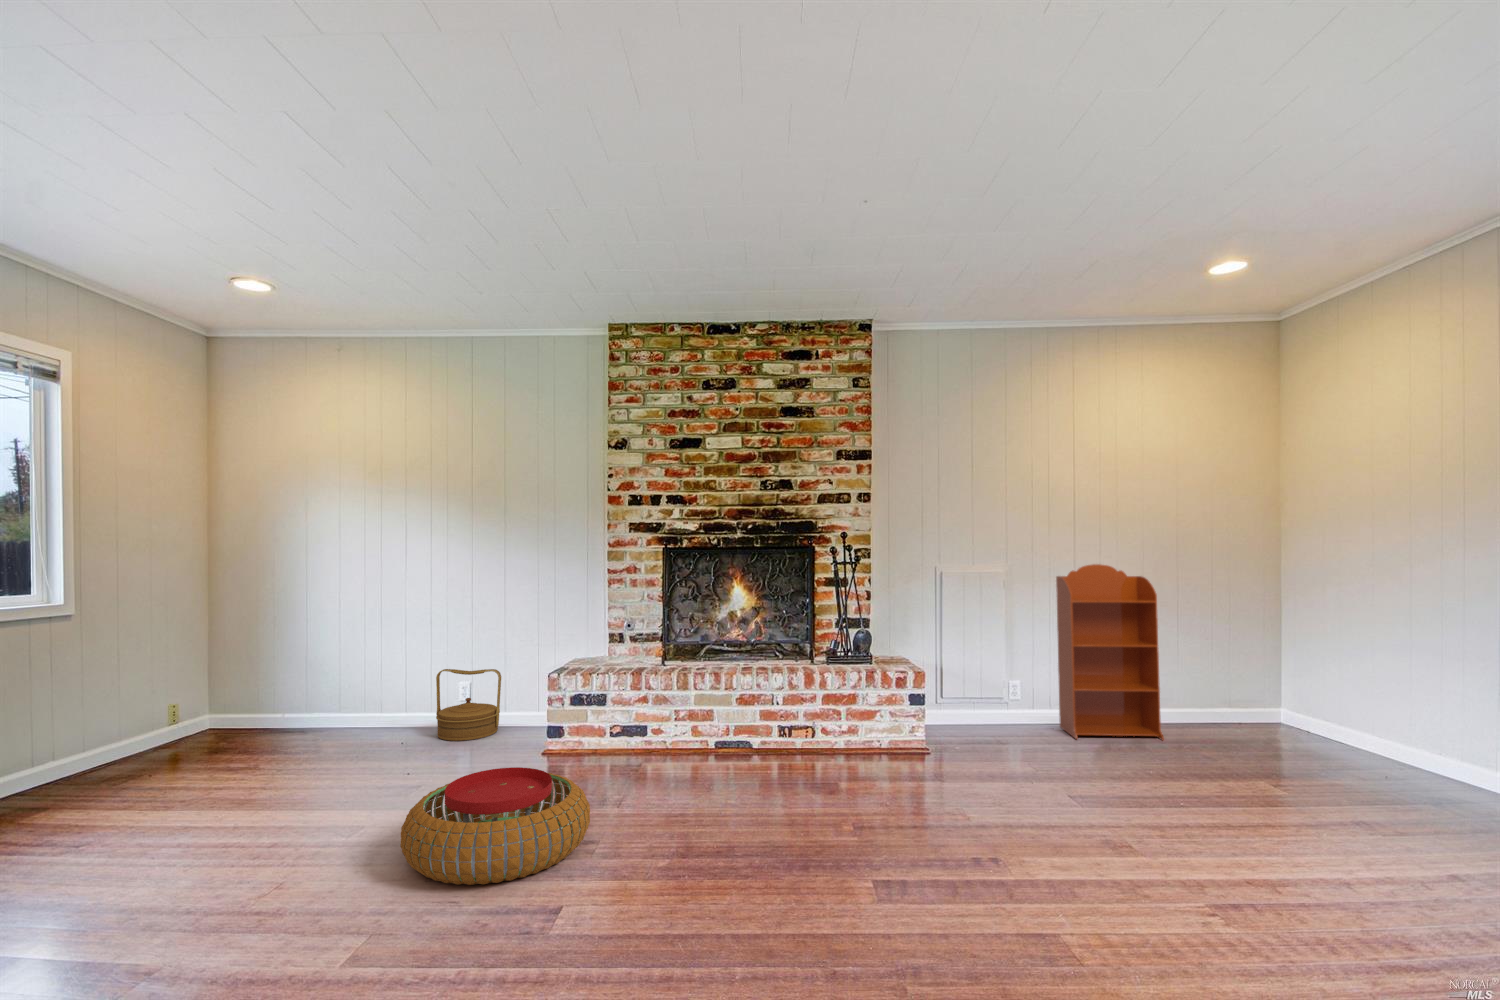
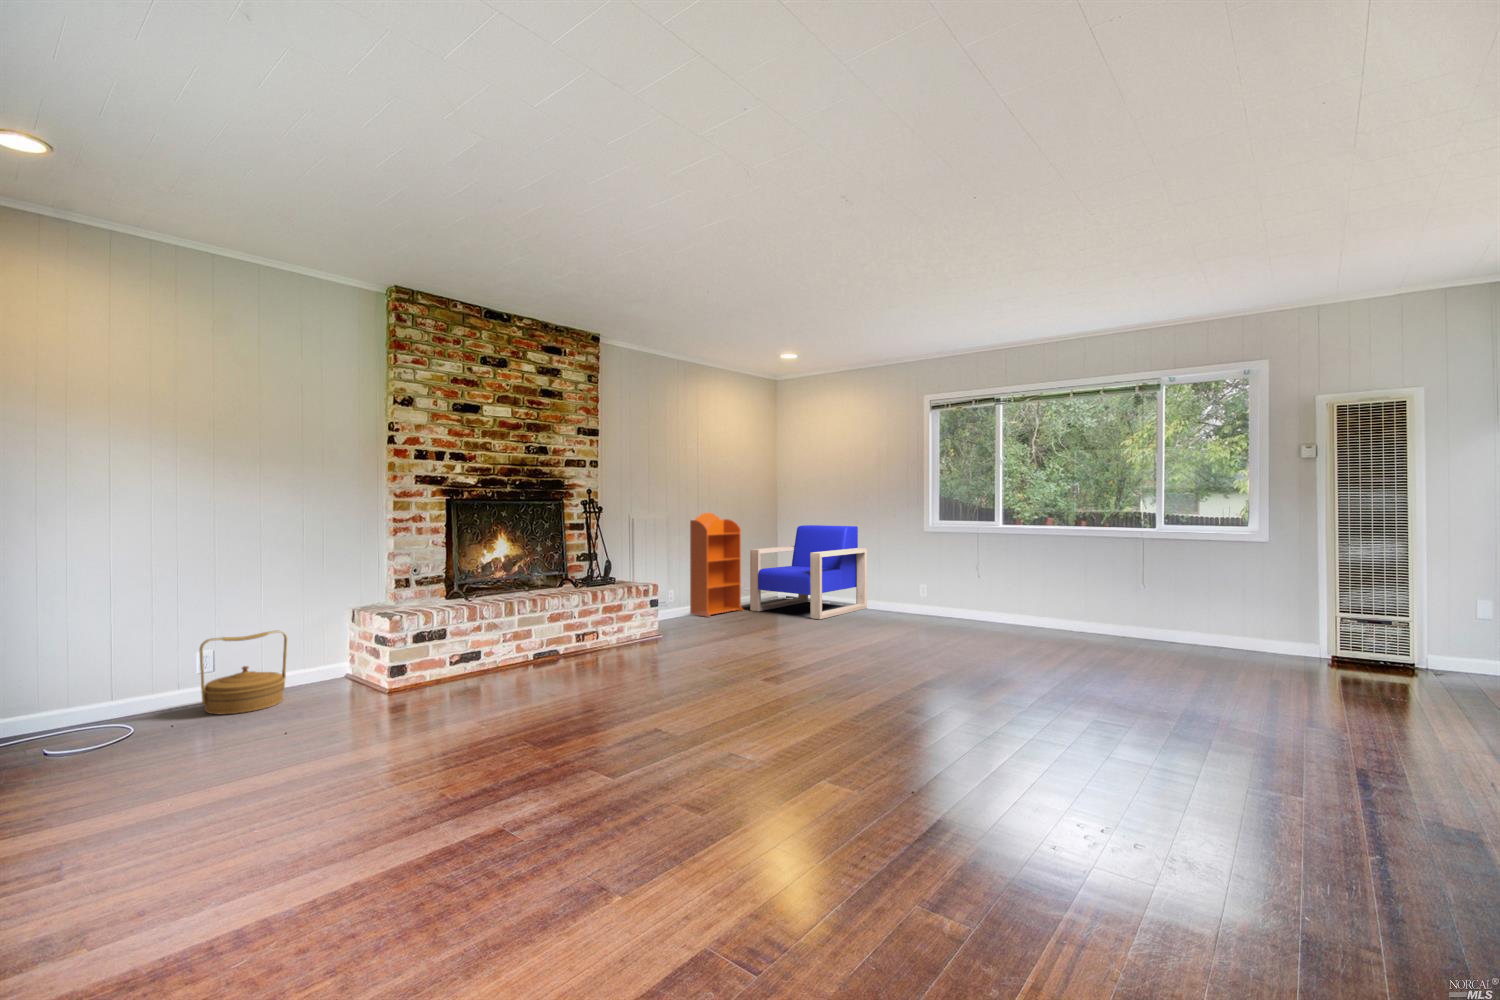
armchair: none [1176,594,1484,799] -> present [750,525,867,619]
pouf: present [400,767,590,885] -> none [472,666,618,747]

